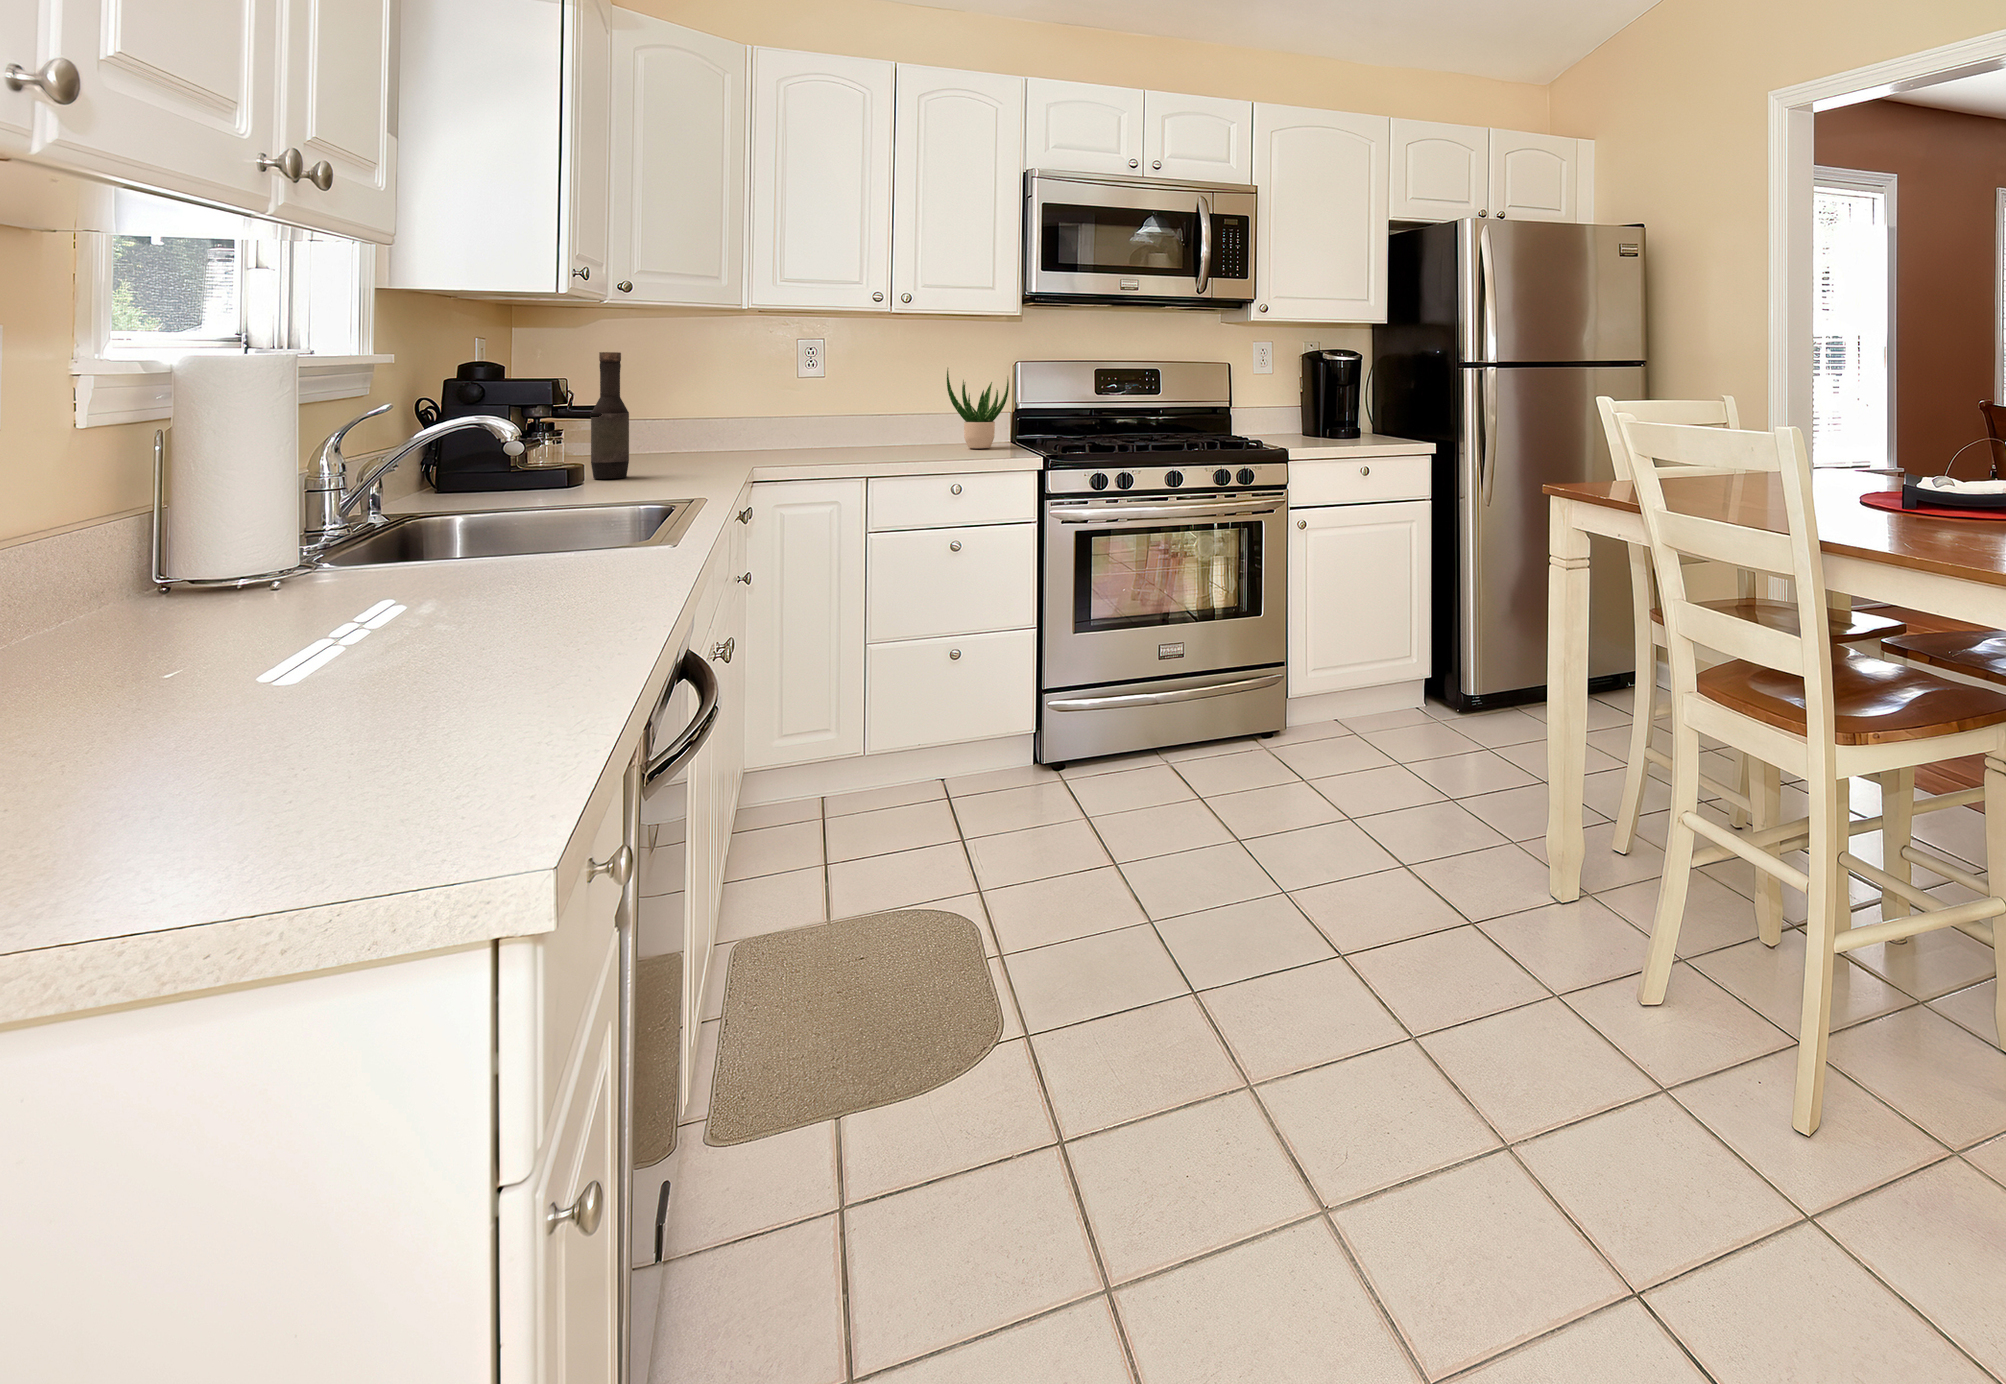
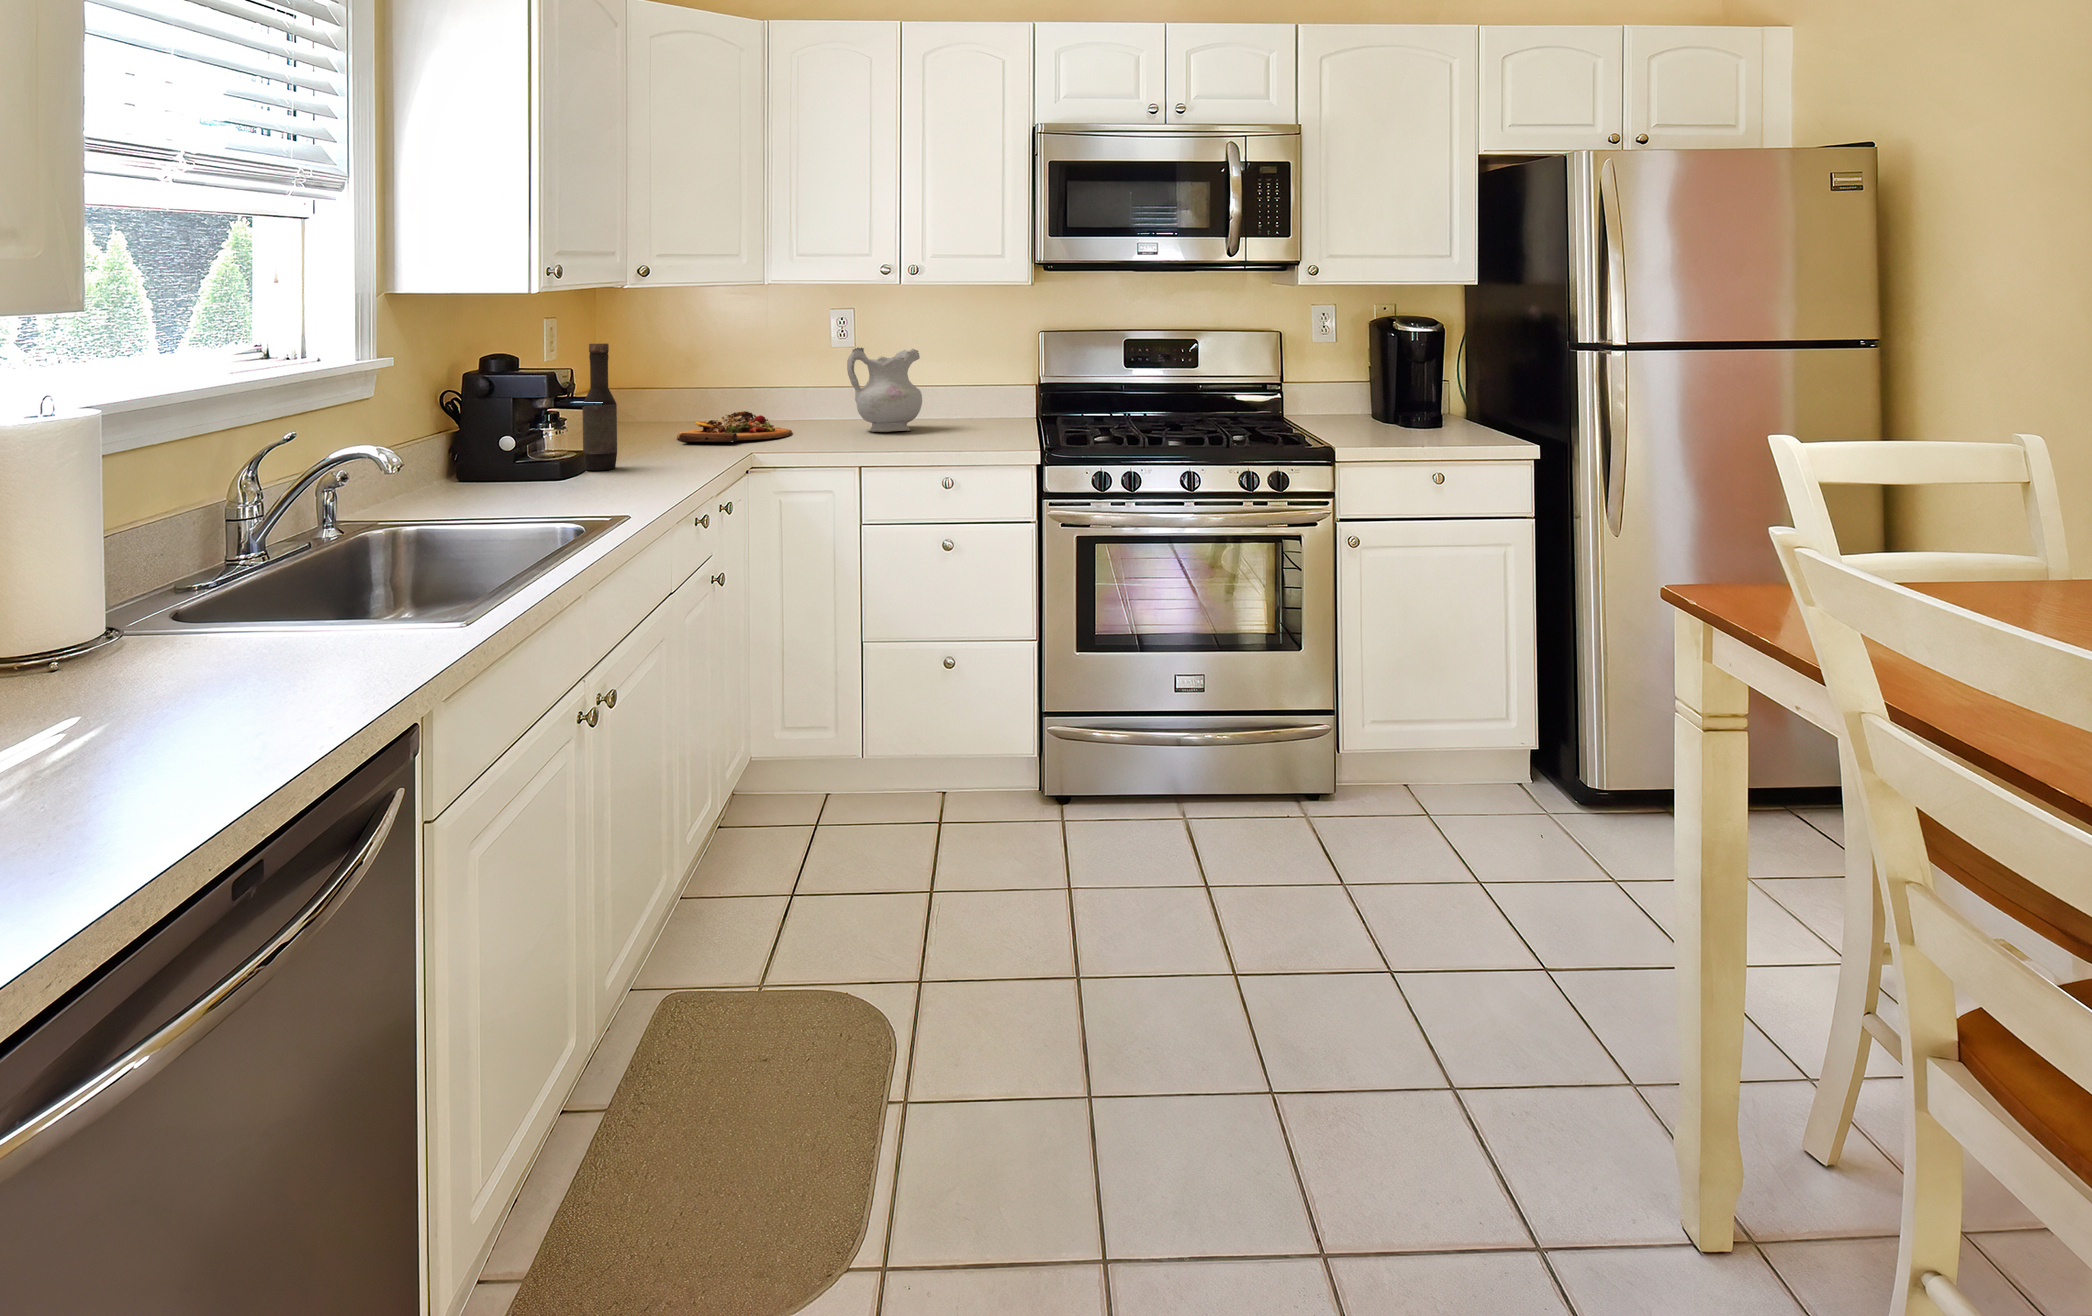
ceramic pitcher: none [833,365,907,446] -> present [847,347,922,432]
potted plant: present [947,369,1009,448] -> none [952,349,1016,438]
cutting board: none [649,427,775,455] -> present [677,411,793,442]

